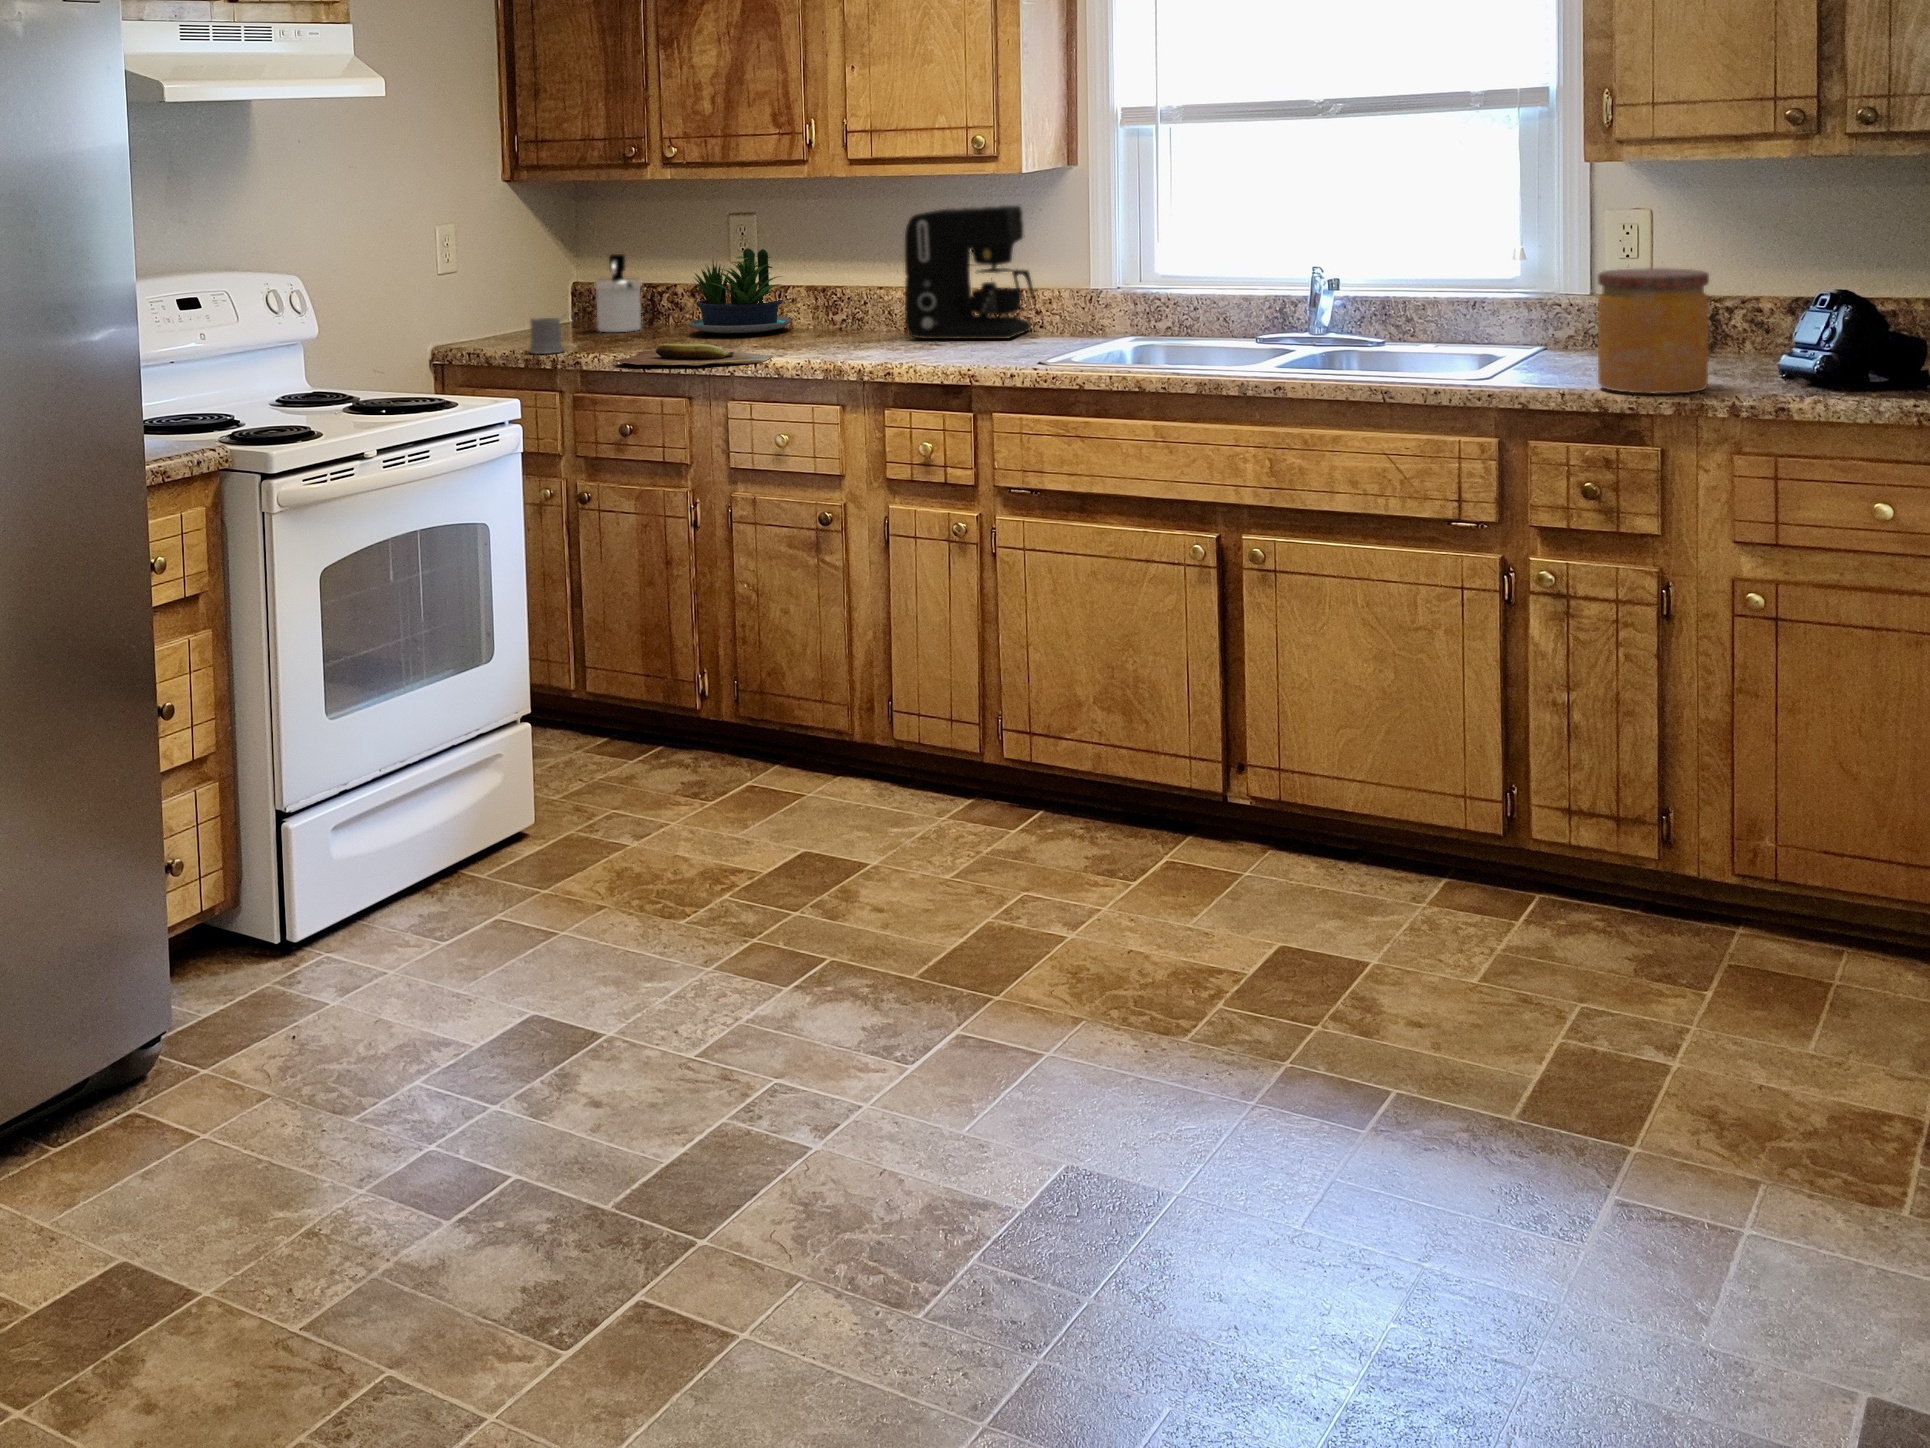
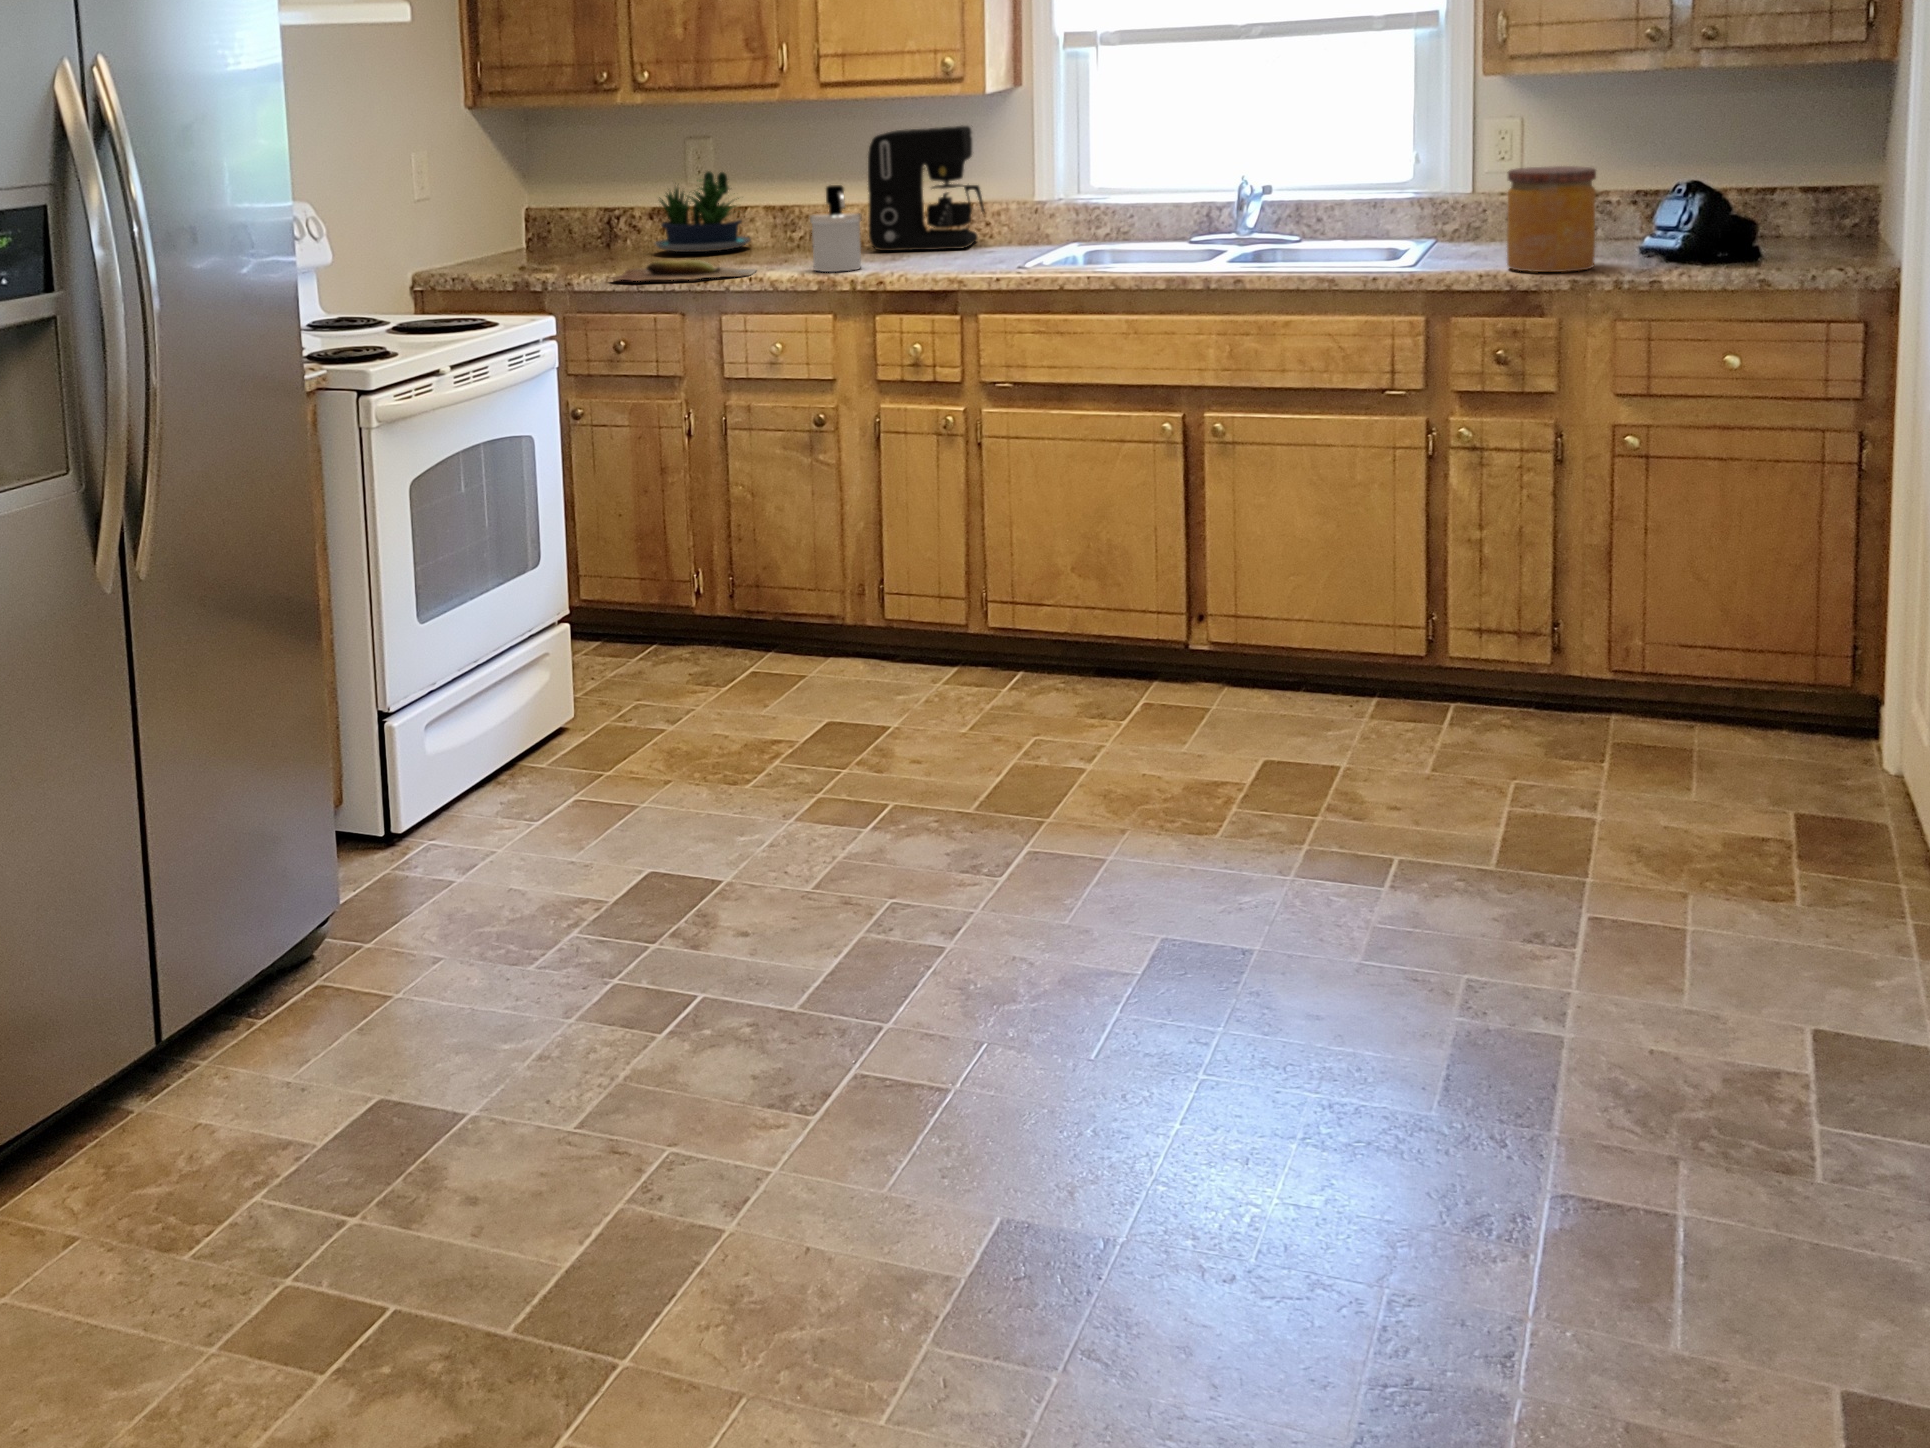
soap dispenser: present [594,254,641,332] -> present [810,185,861,272]
mug: present [529,316,572,354] -> none [512,235,553,275]

